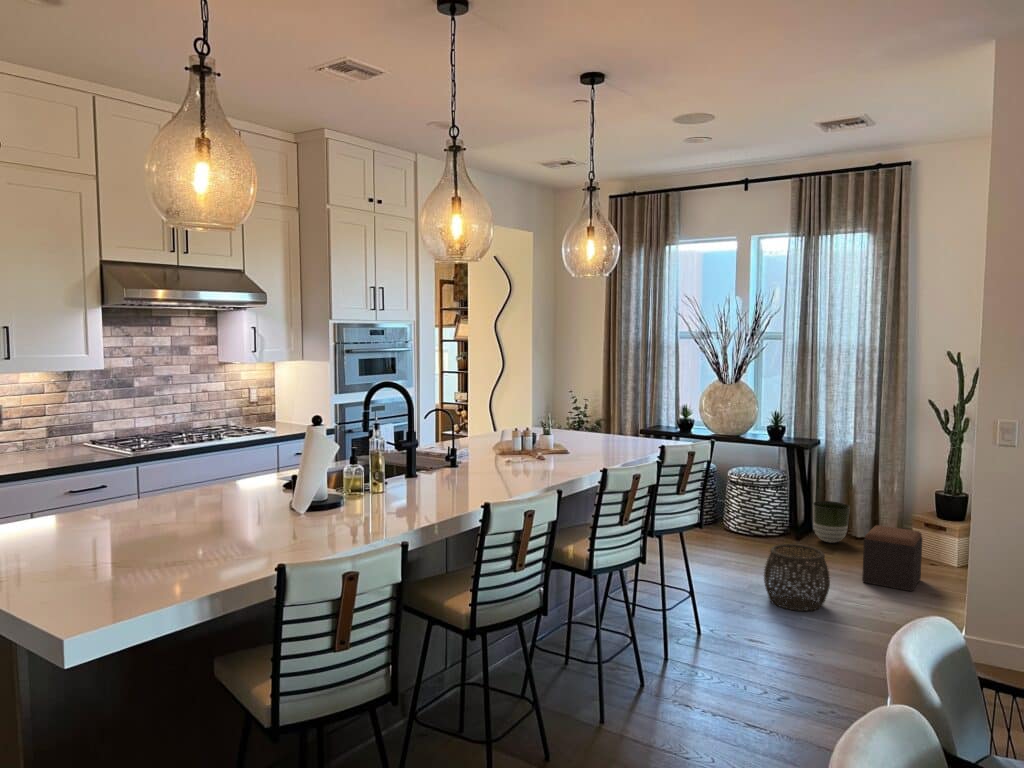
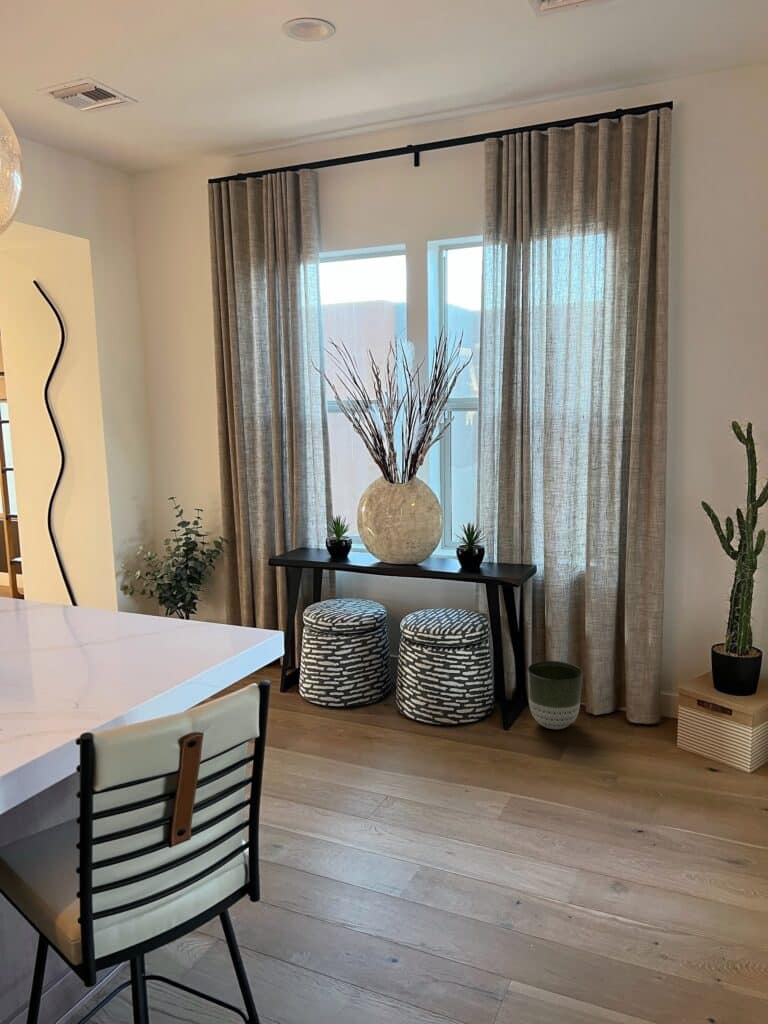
footstool: present [862,525,922,591] -> none [613,730,710,864]
woven basket: present [764,544,830,611] -> none [433,816,562,981]

